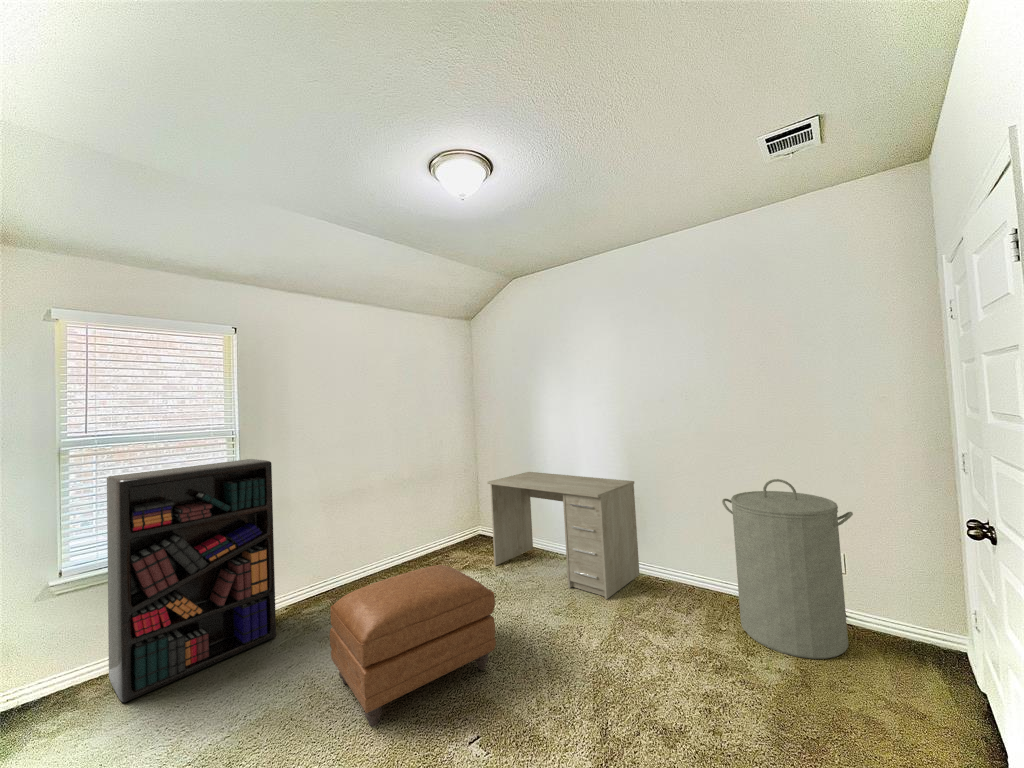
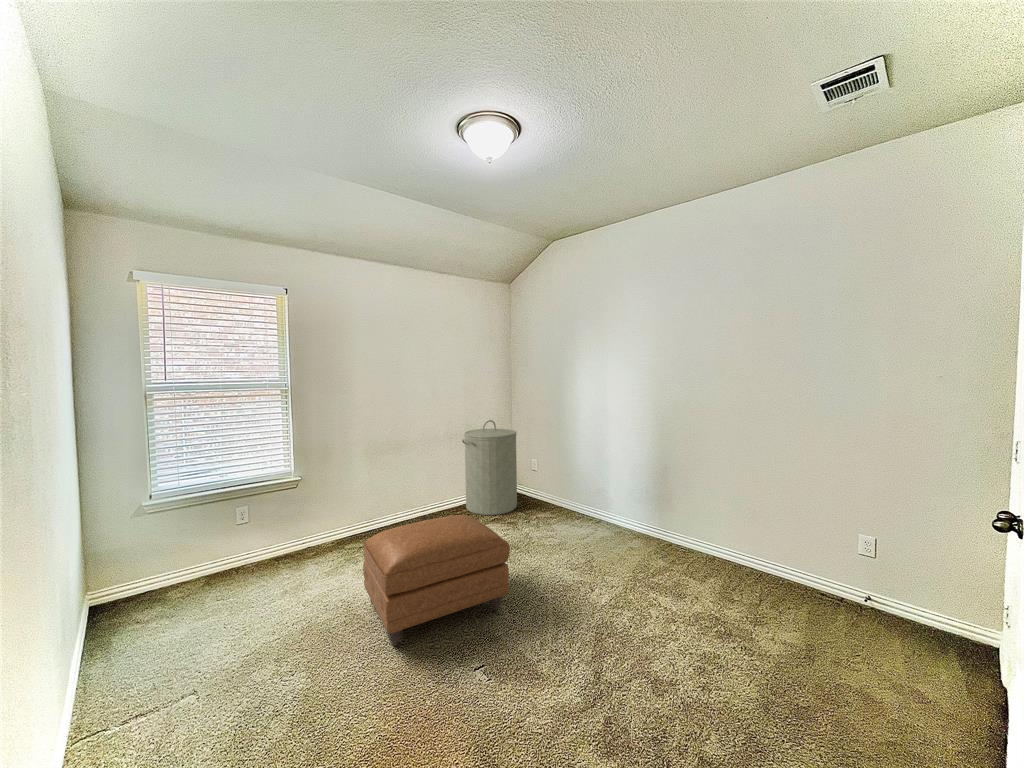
bookshelf: present [107,459,276,702] -> none [182,409,323,604]
desk: present [487,472,640,599] -> none [518,435,662,561]
laundry hamper: present [722,479,853,659] -> present [462,420,517,515]

